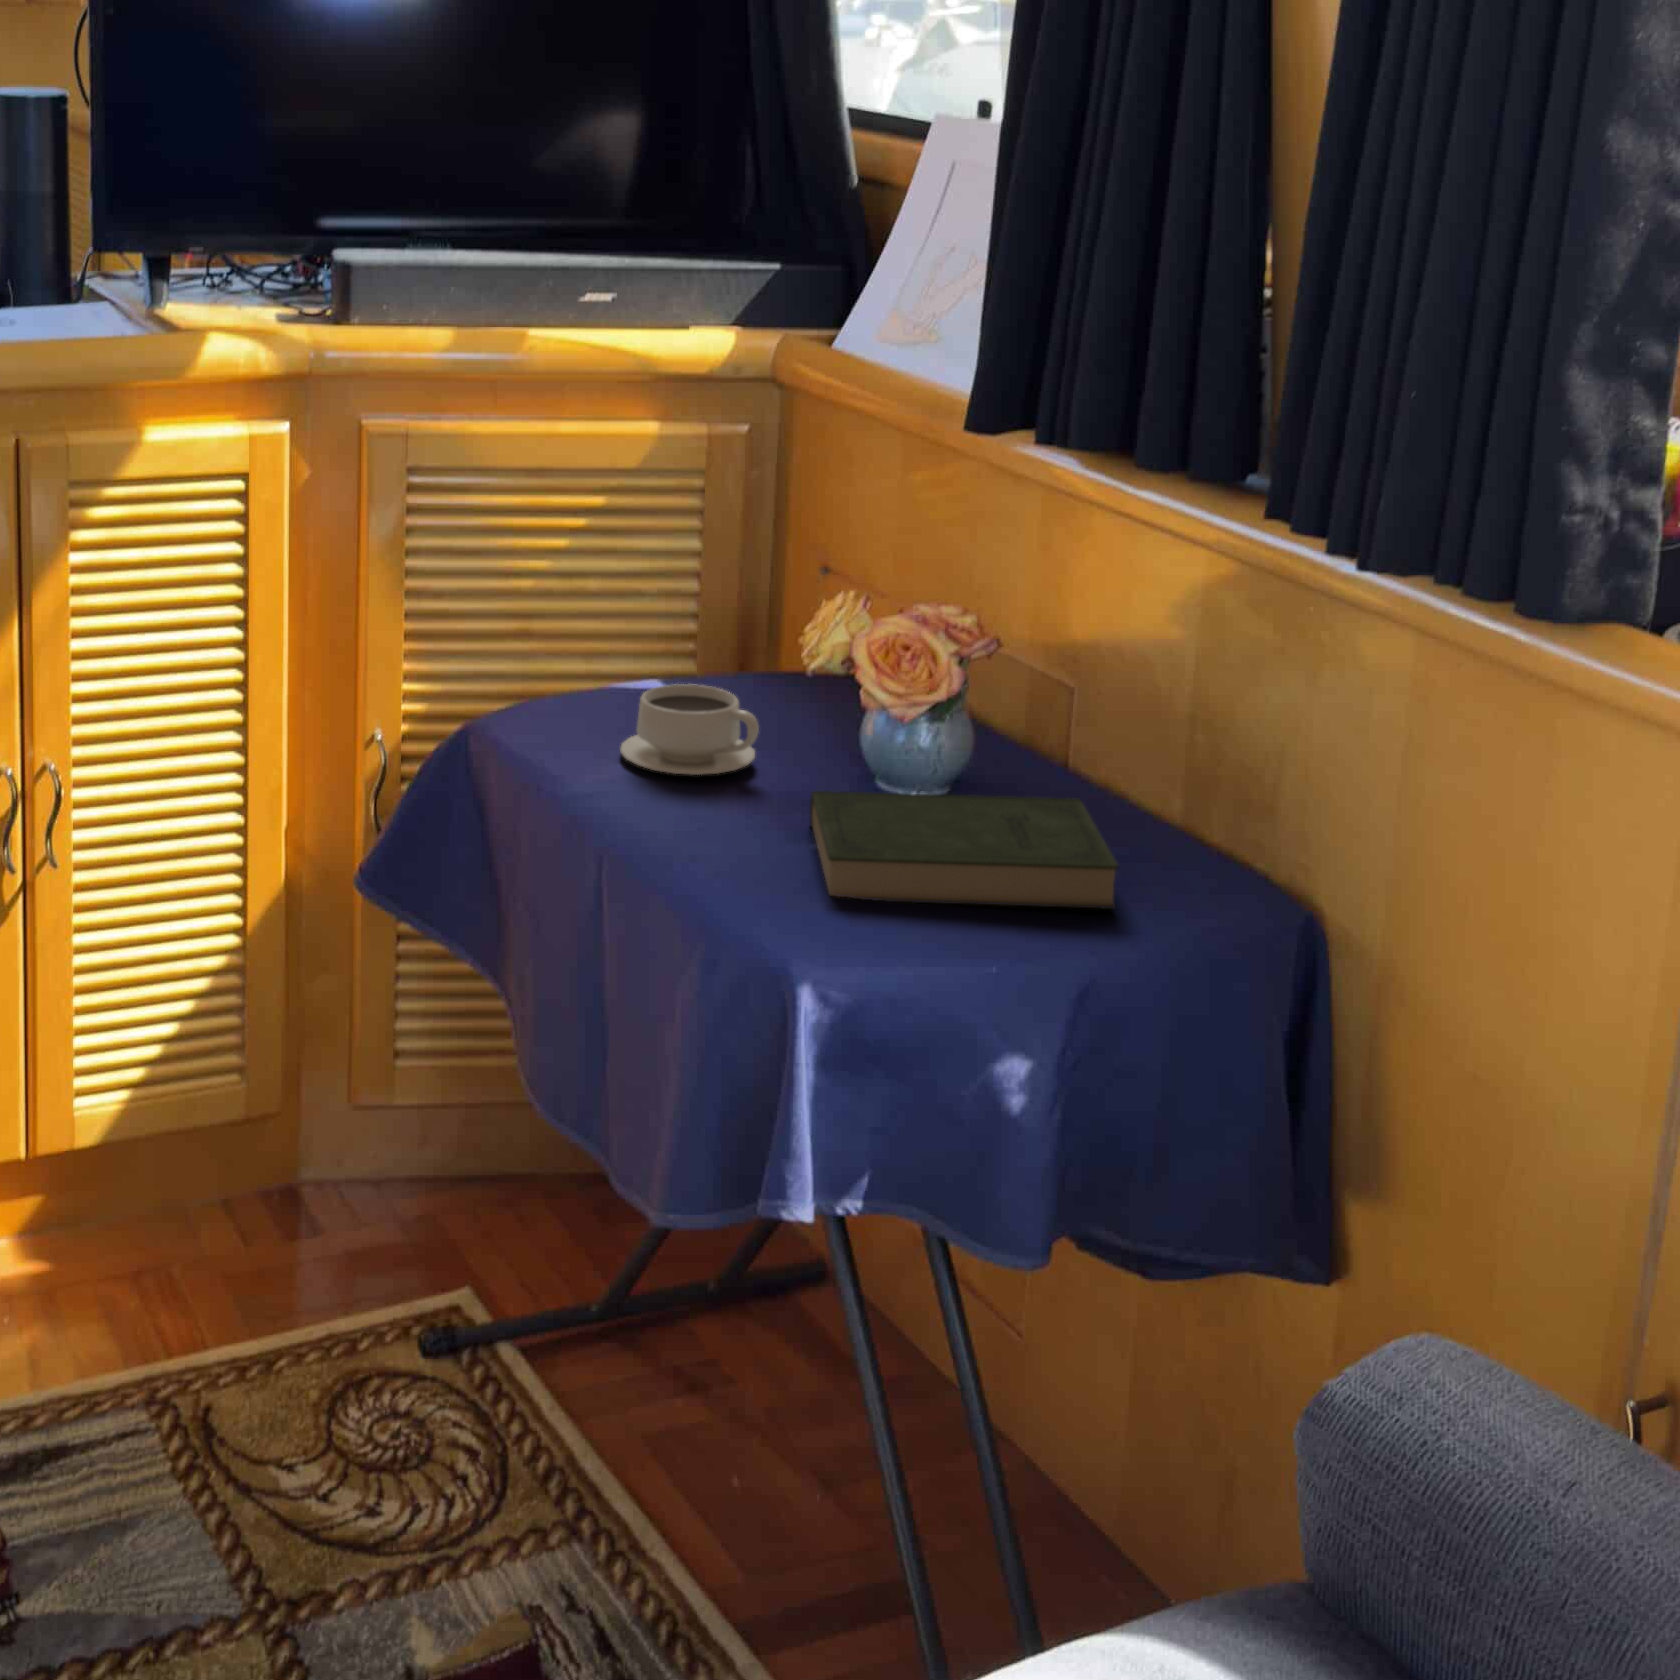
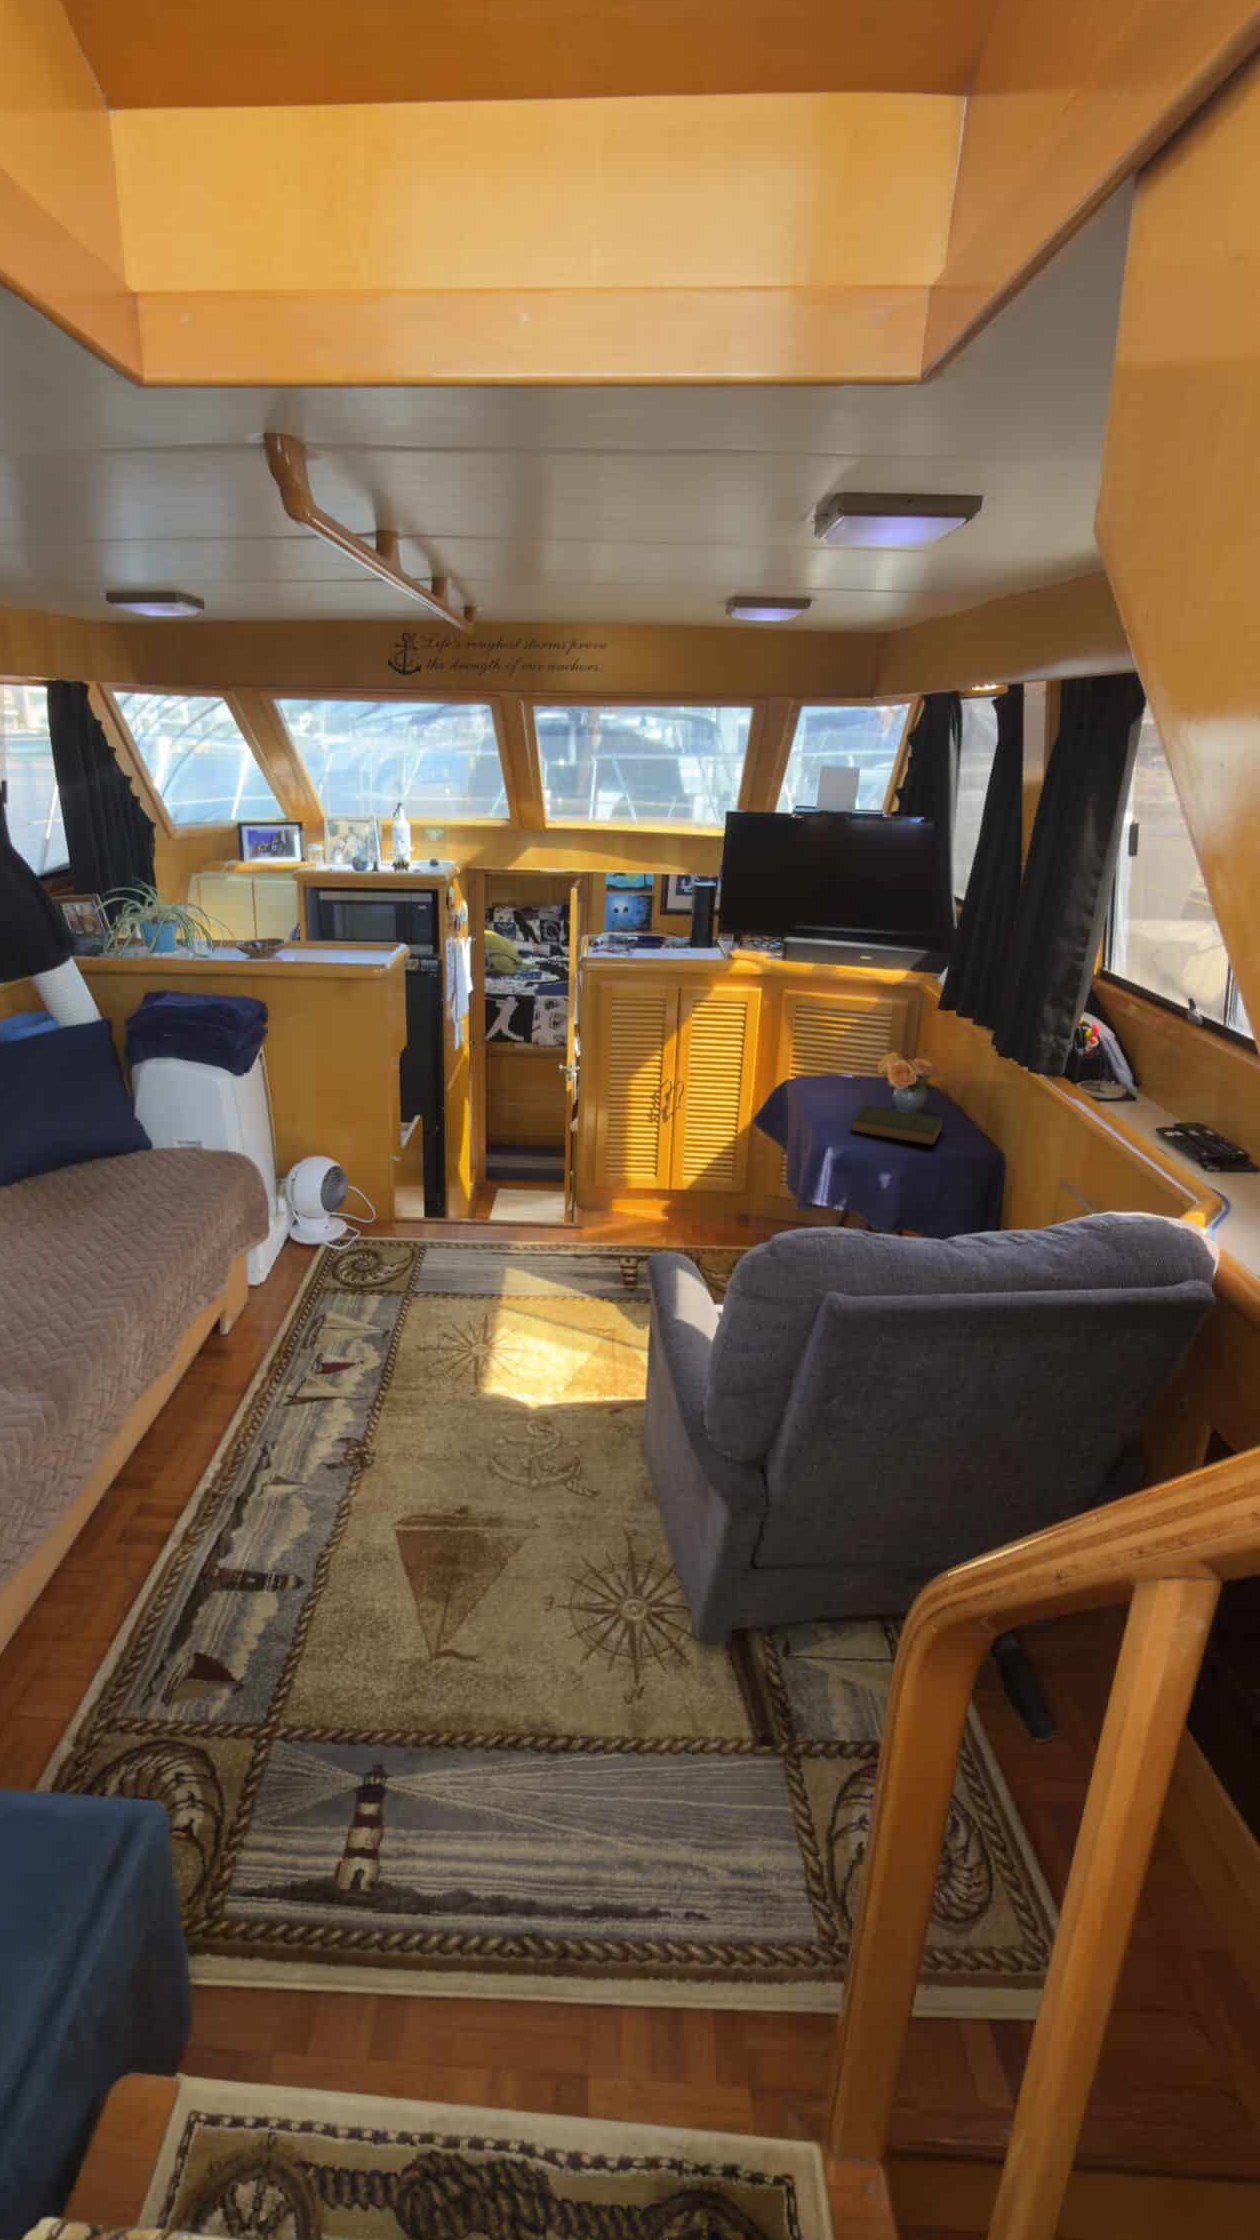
teacup: present [620,684,759,775] -> none [822,1073,862,1099]

